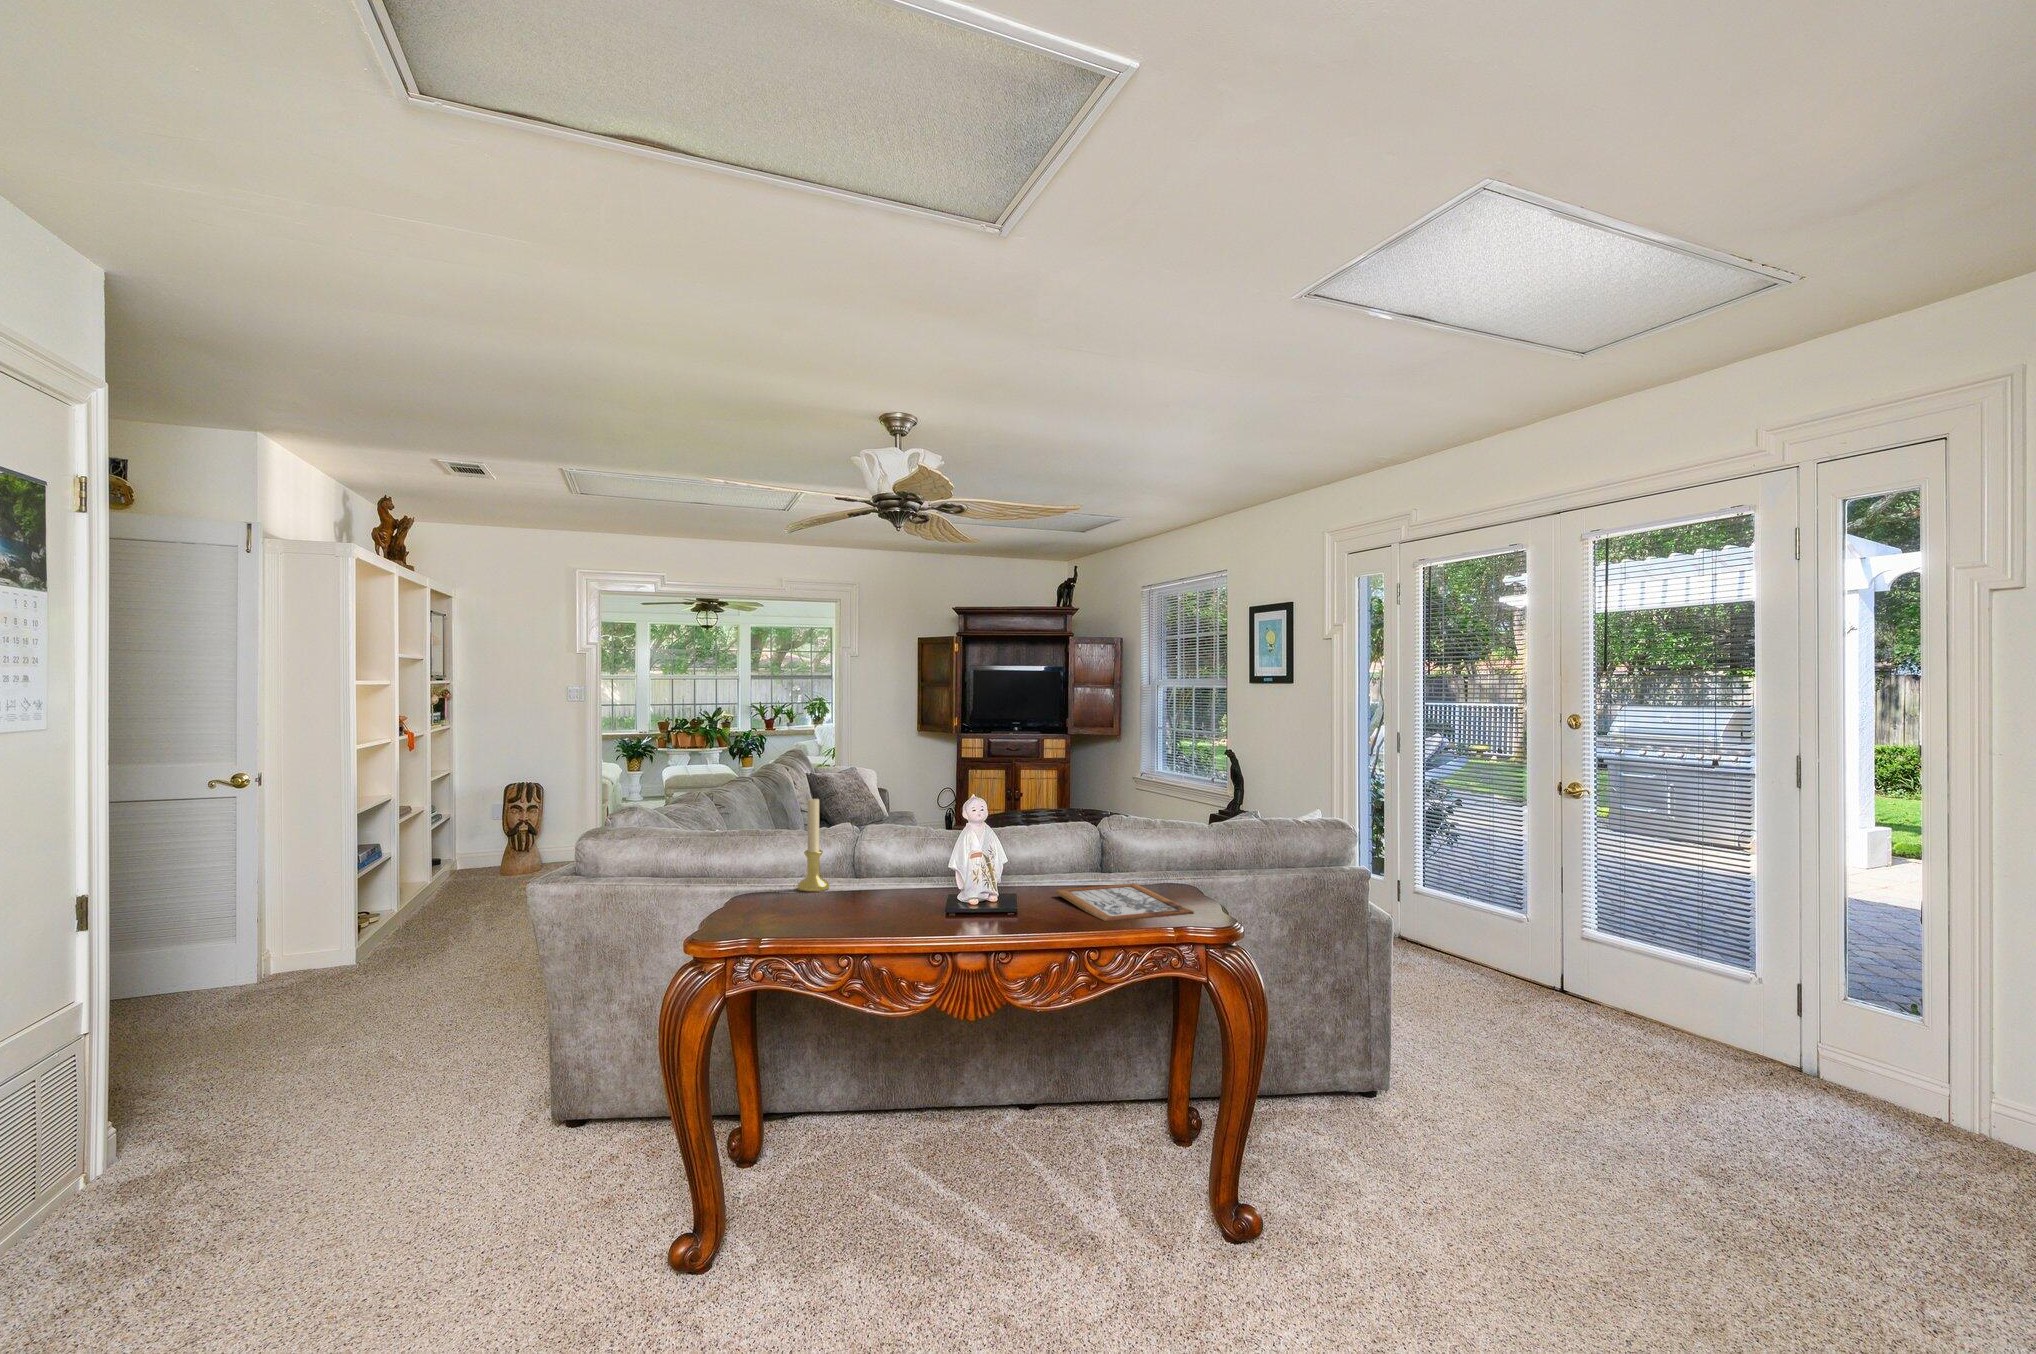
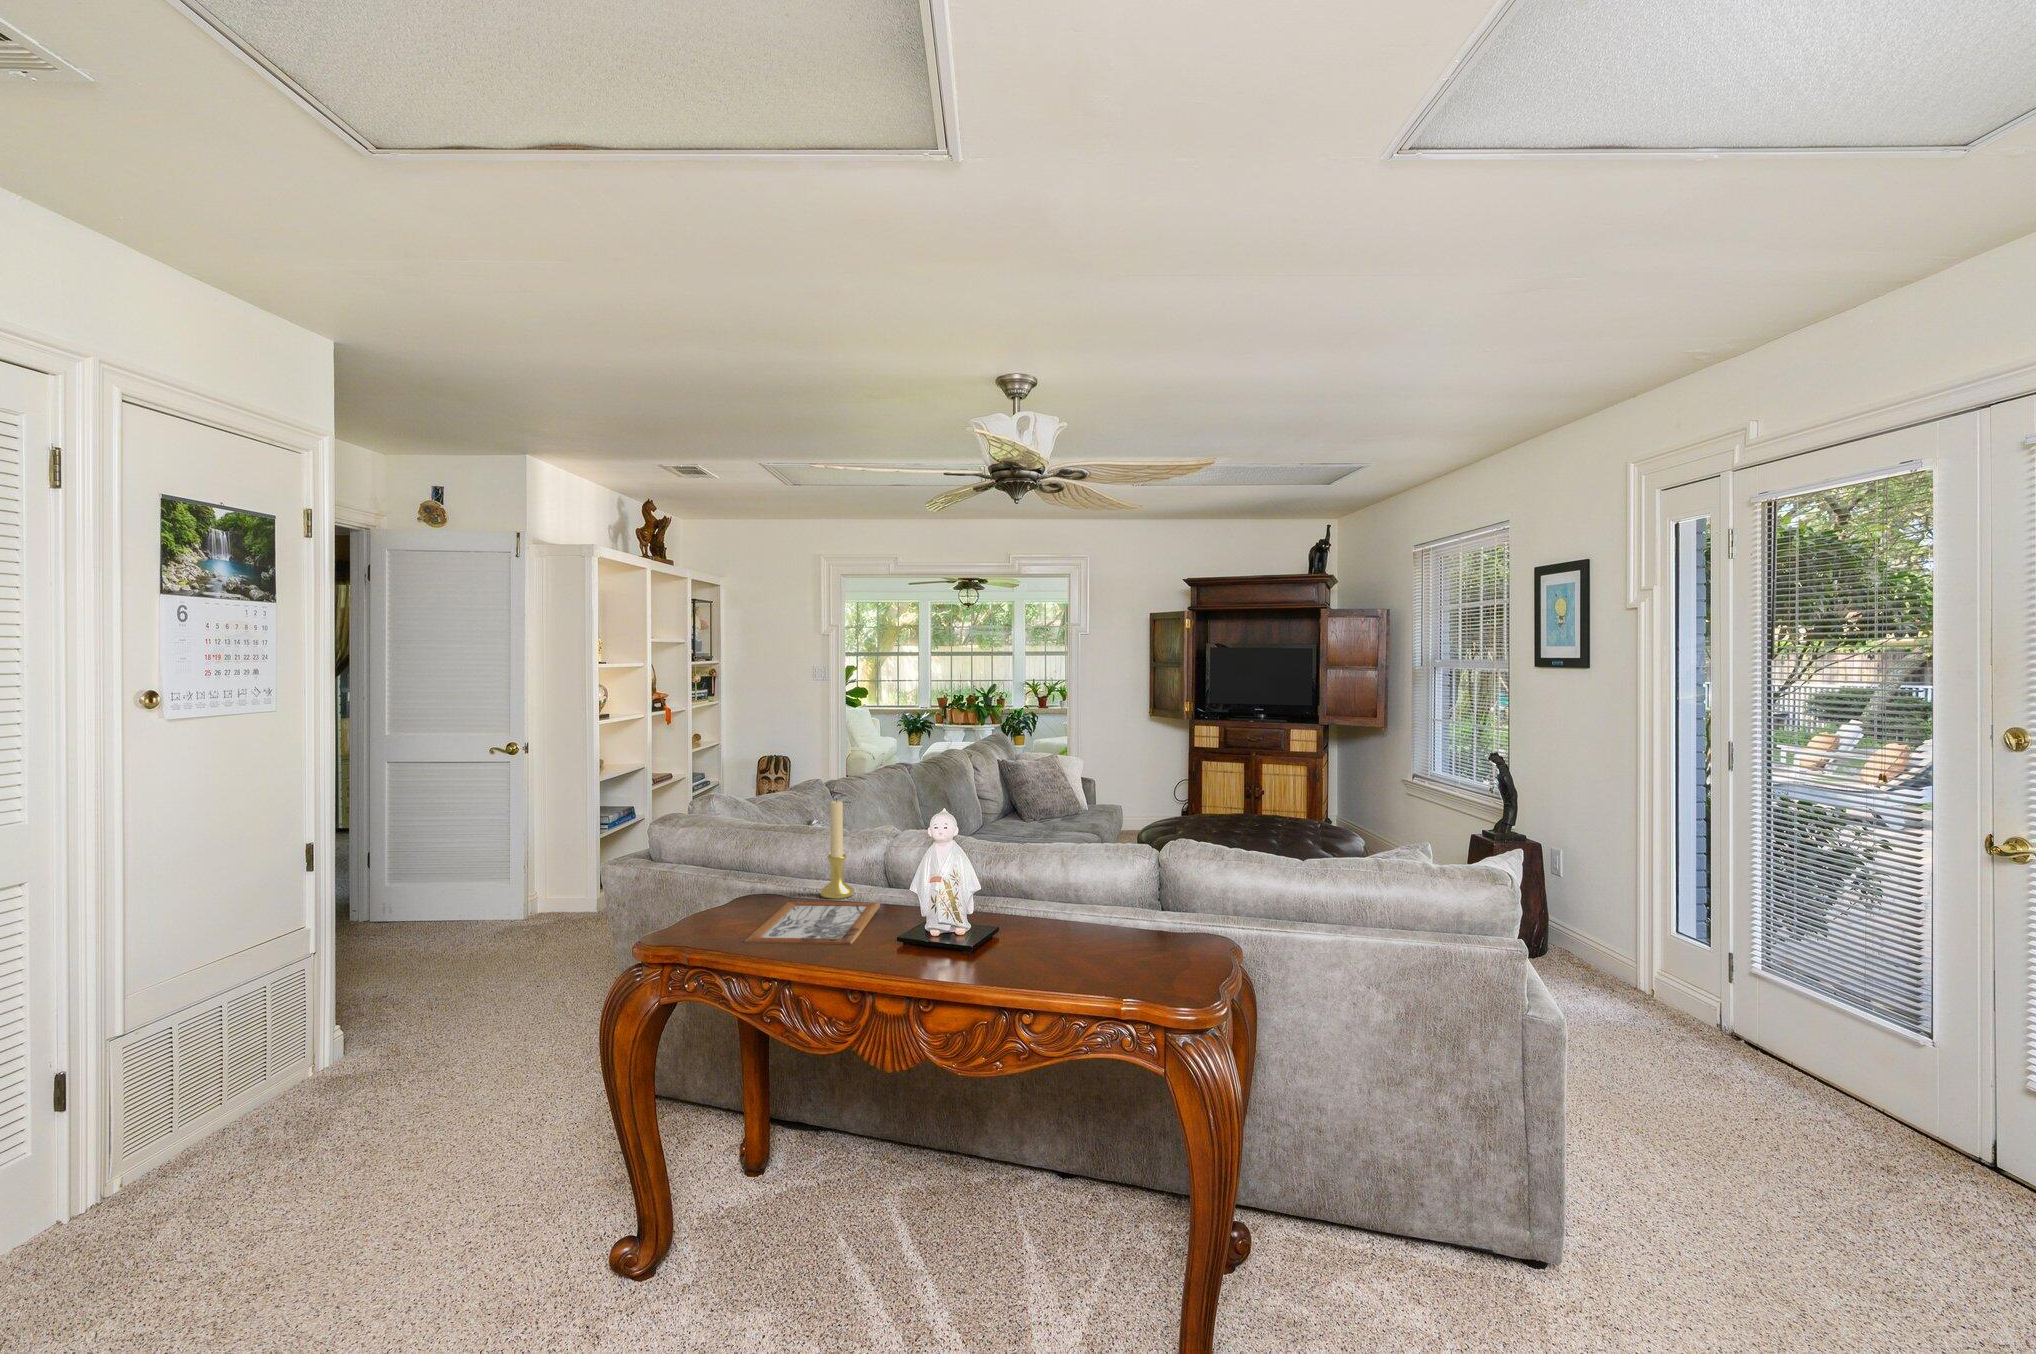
picture frame: present [1056,883,1194,921] -> present [744,902,880,945]

